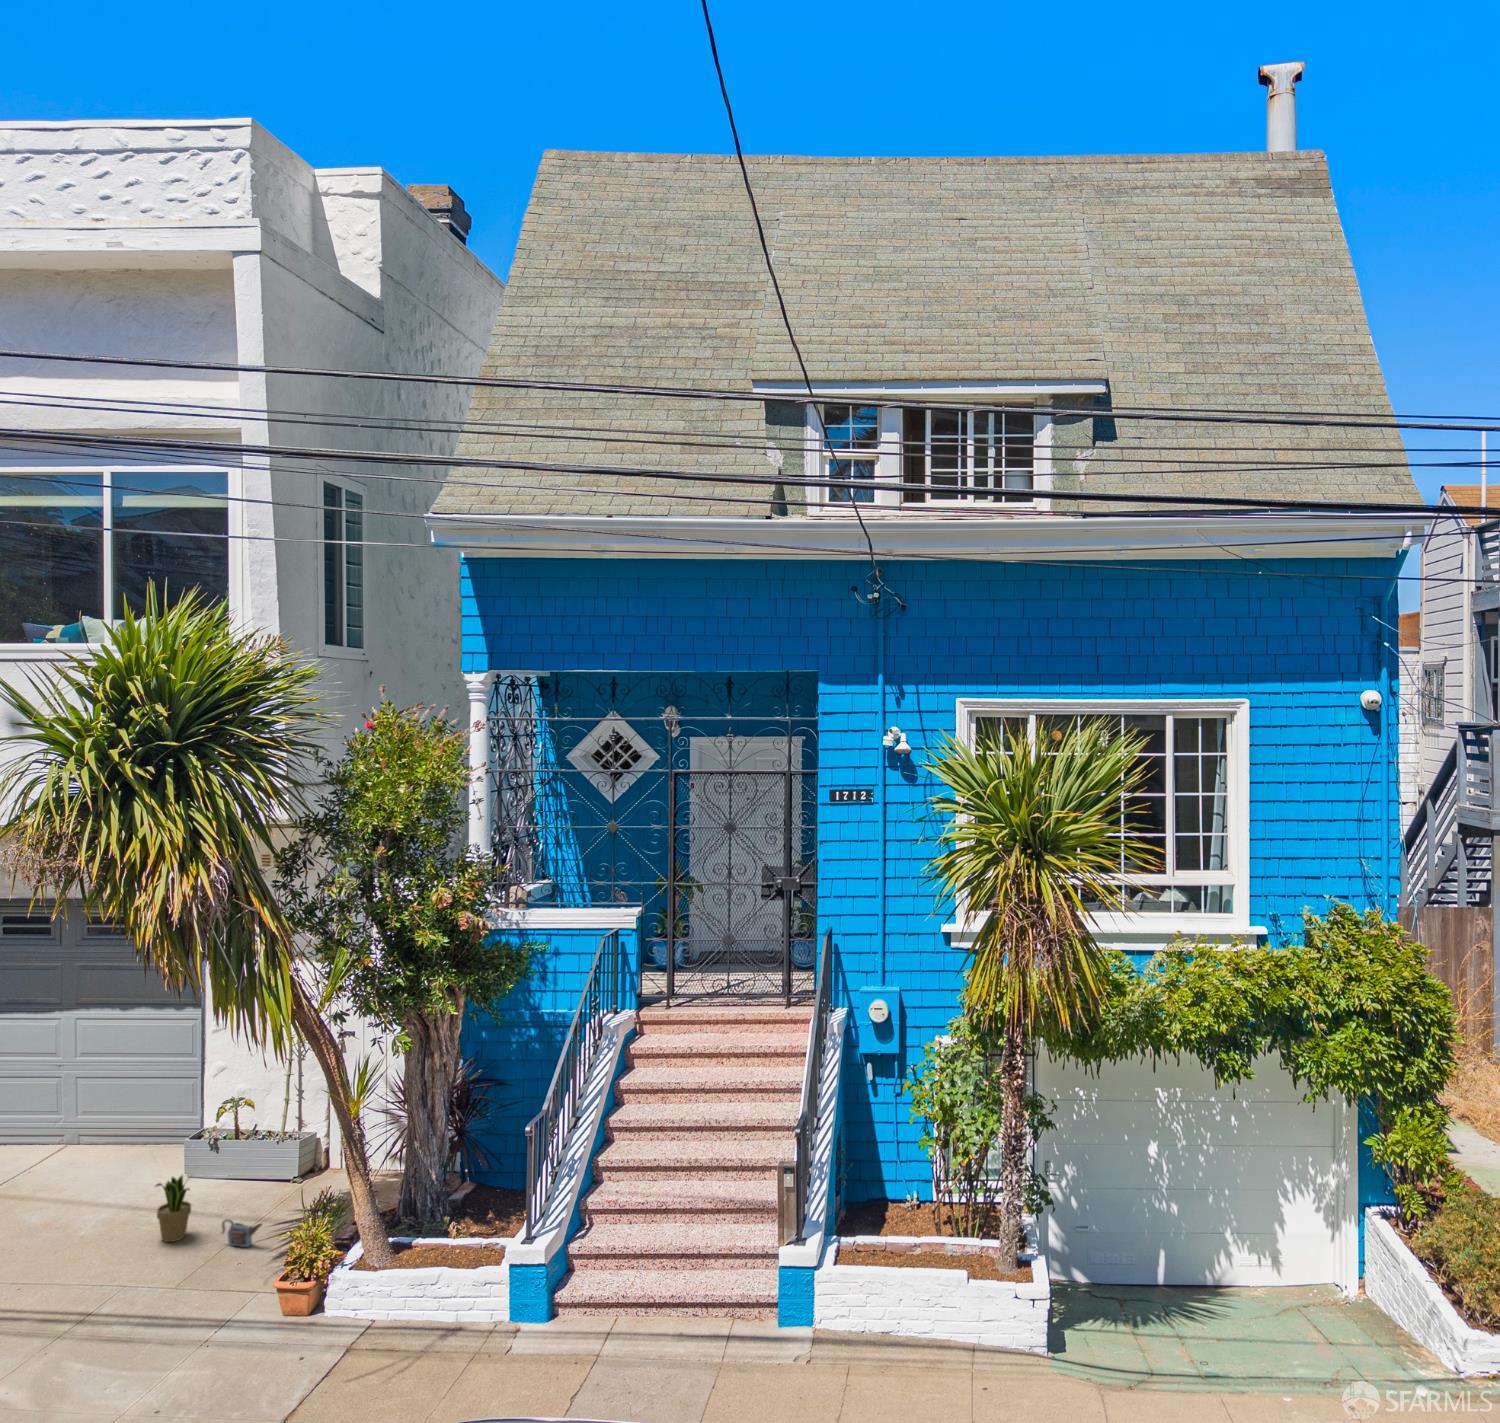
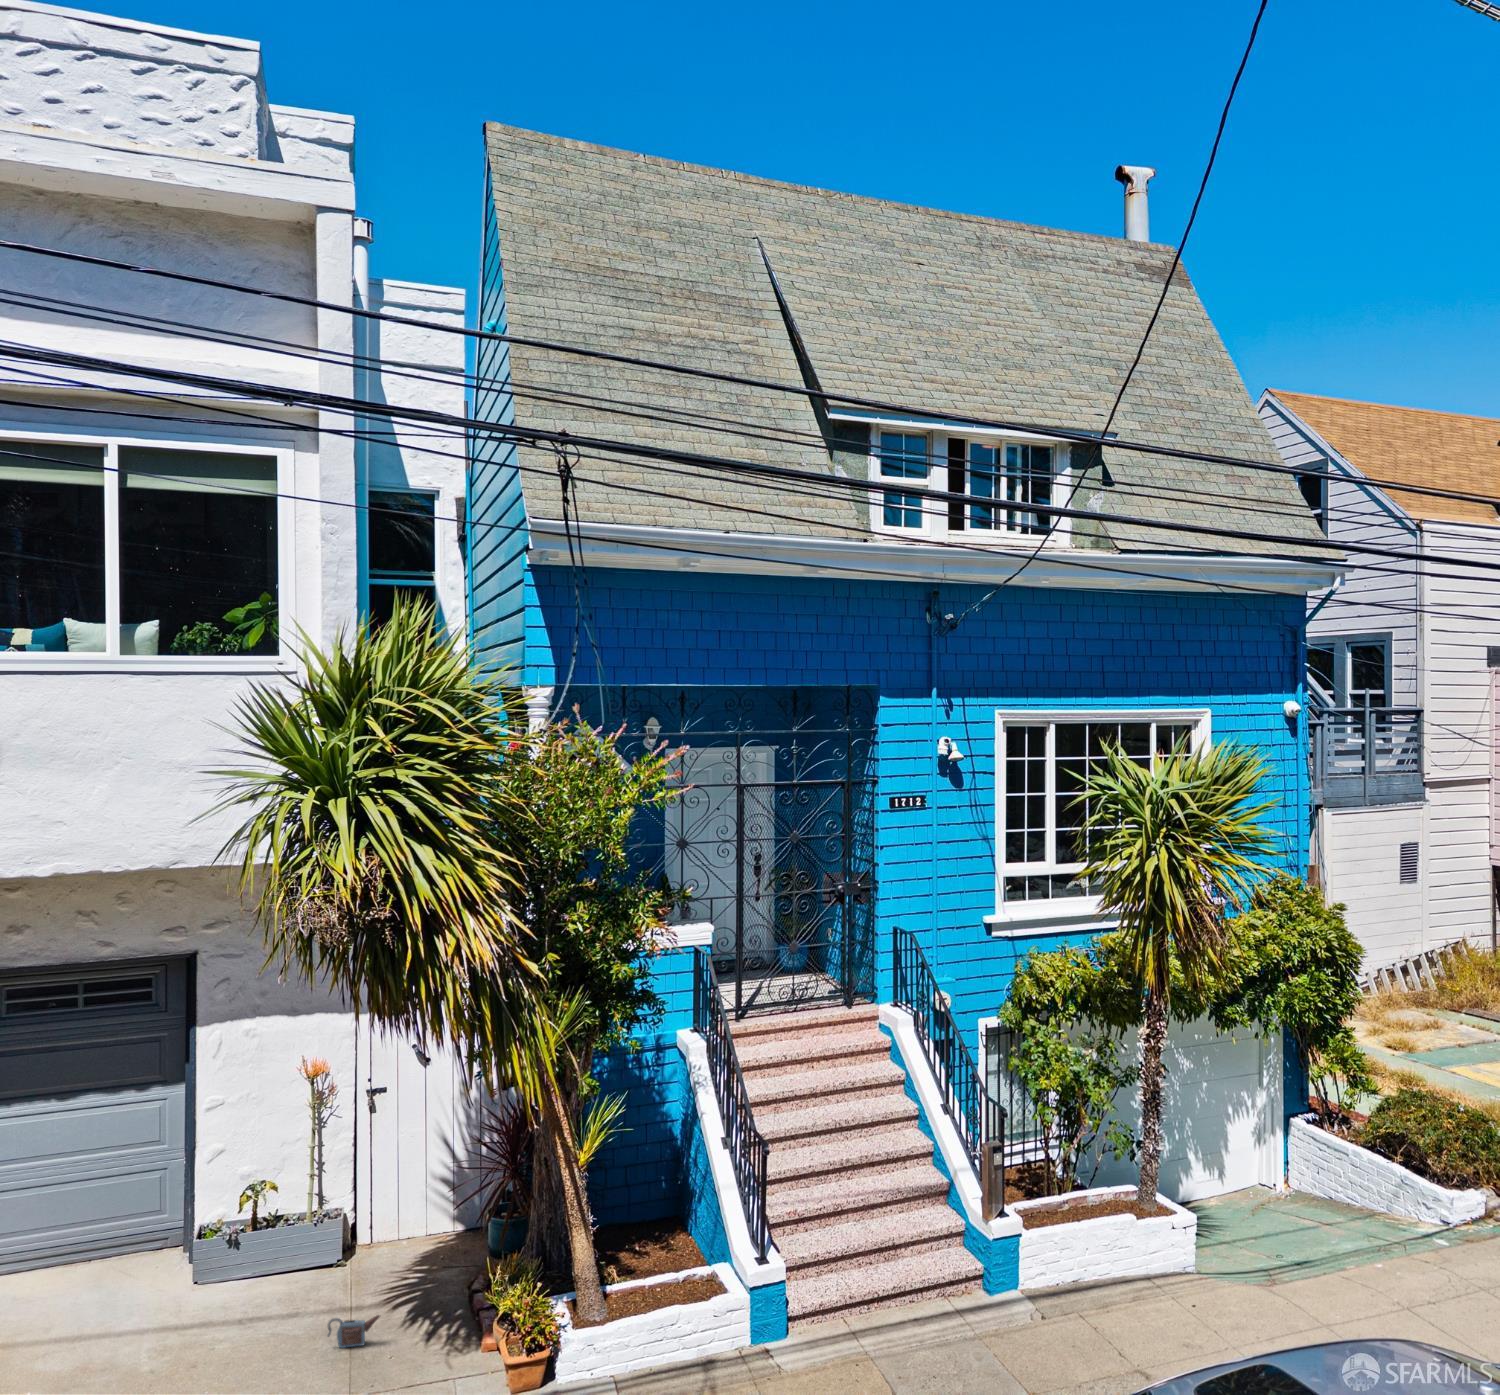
potted plant: present [155,1175,191,1242] -> none [241,1275,285,1360]

